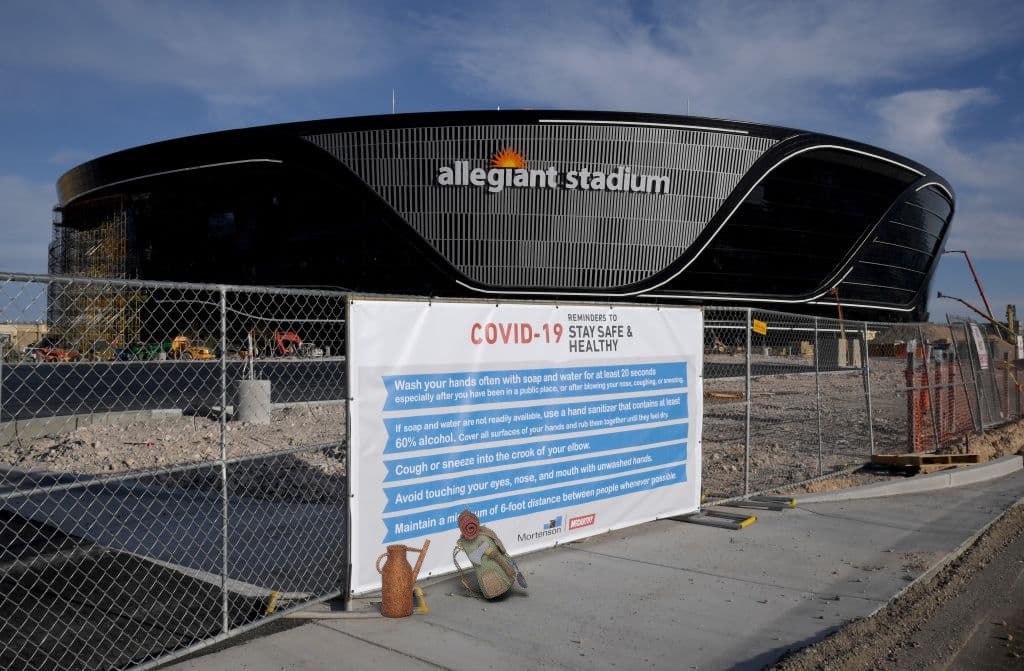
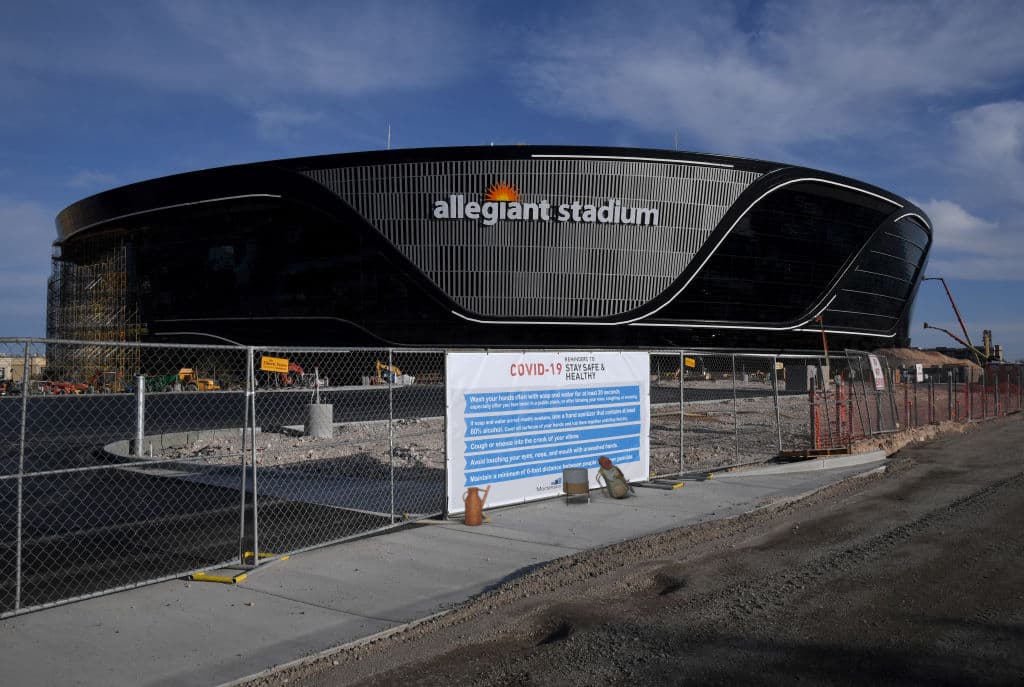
planter: none [562,499,607,566] -> present [563,468,589,506]
backpack: present [453,509,527,599] -> present [596,456,635,498]

